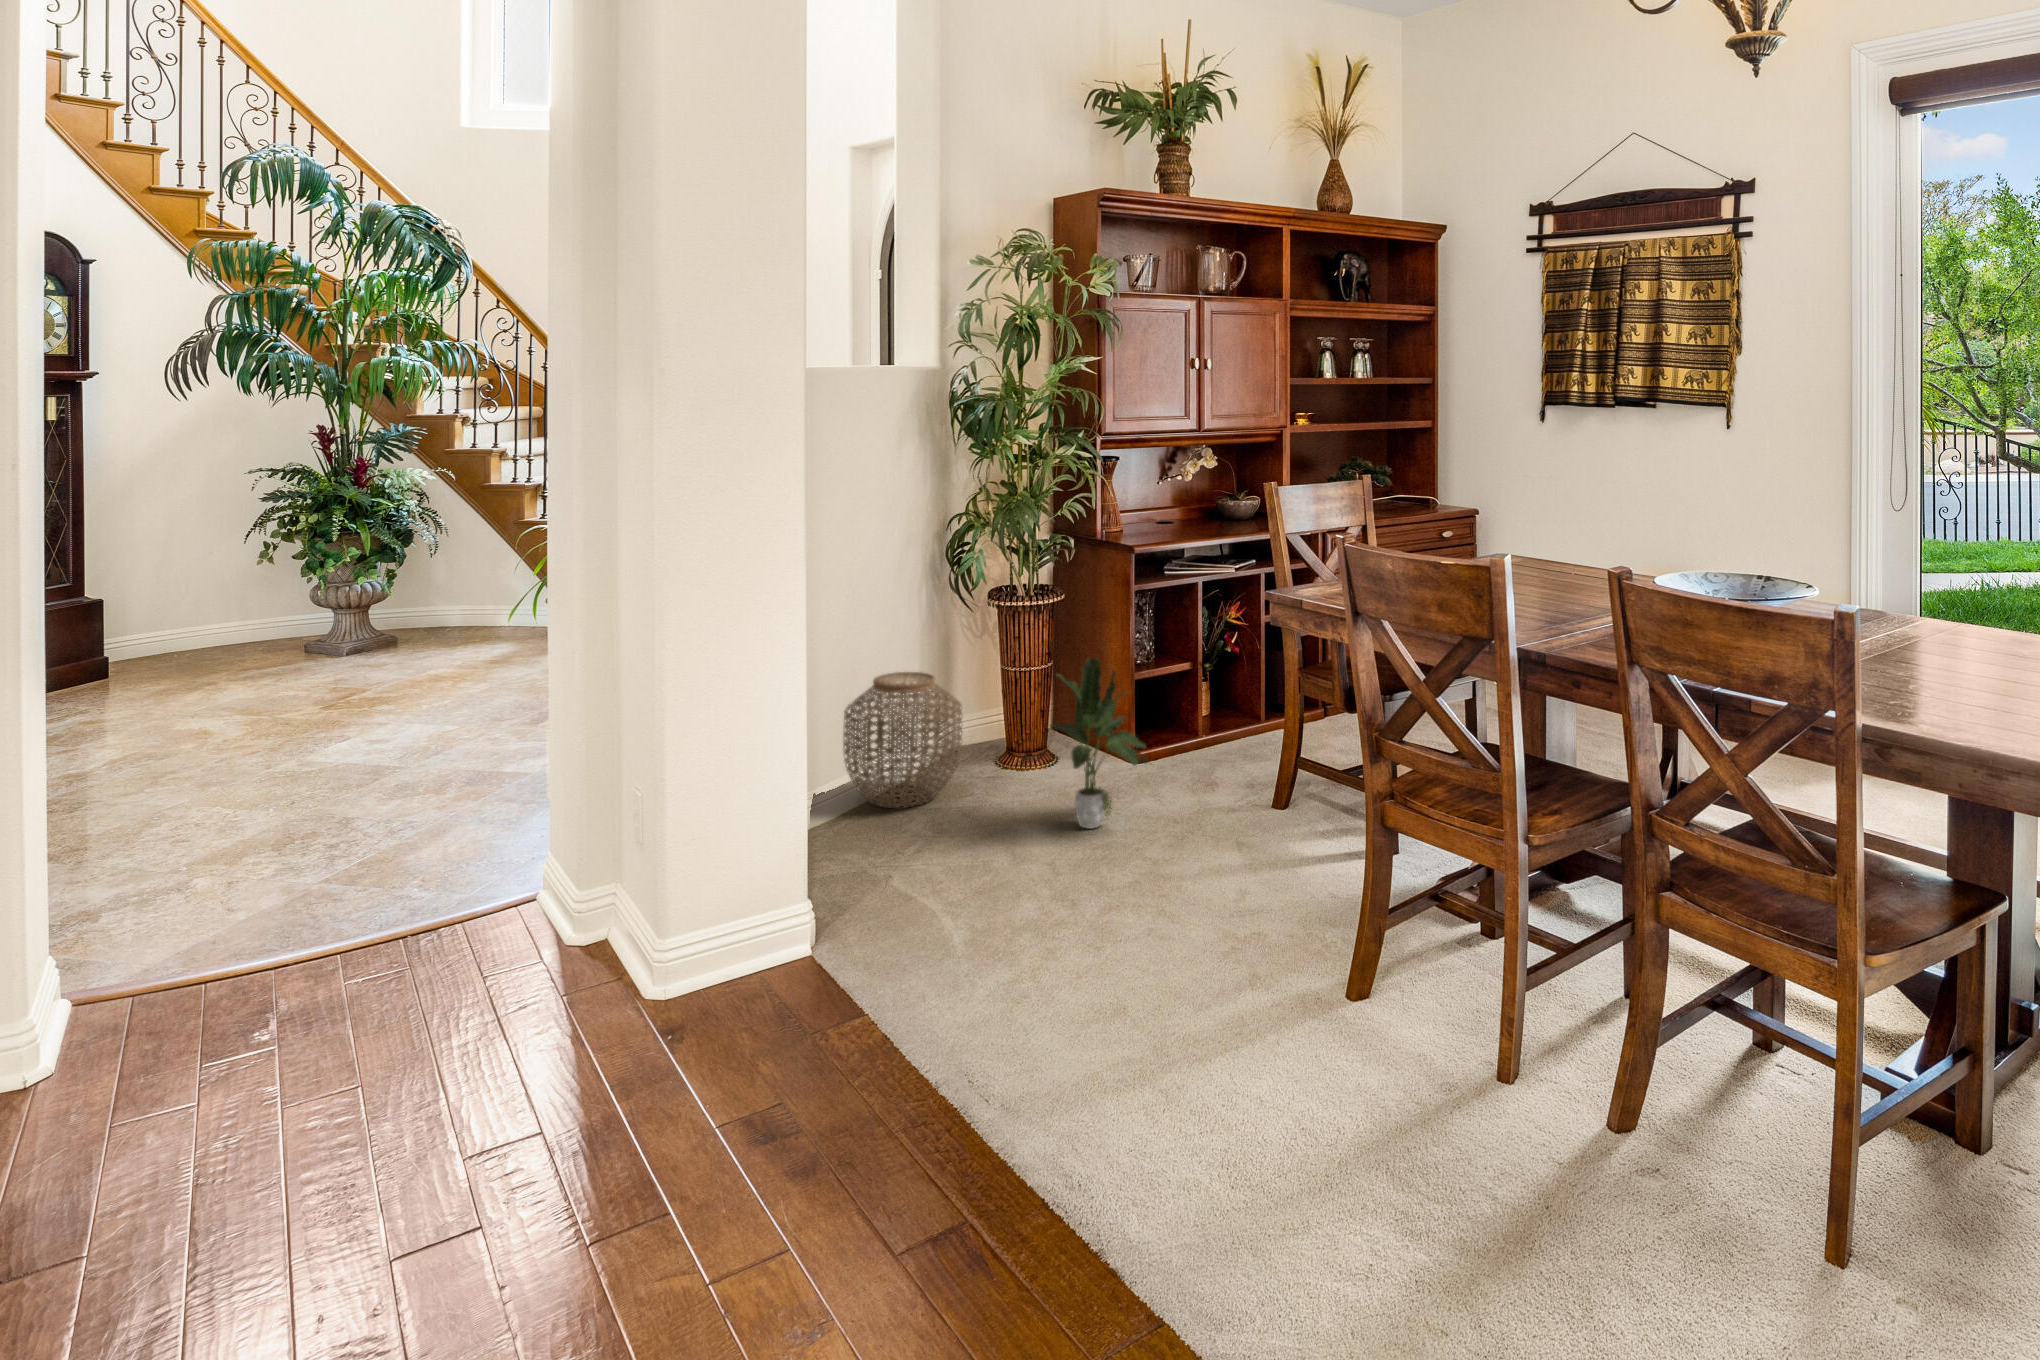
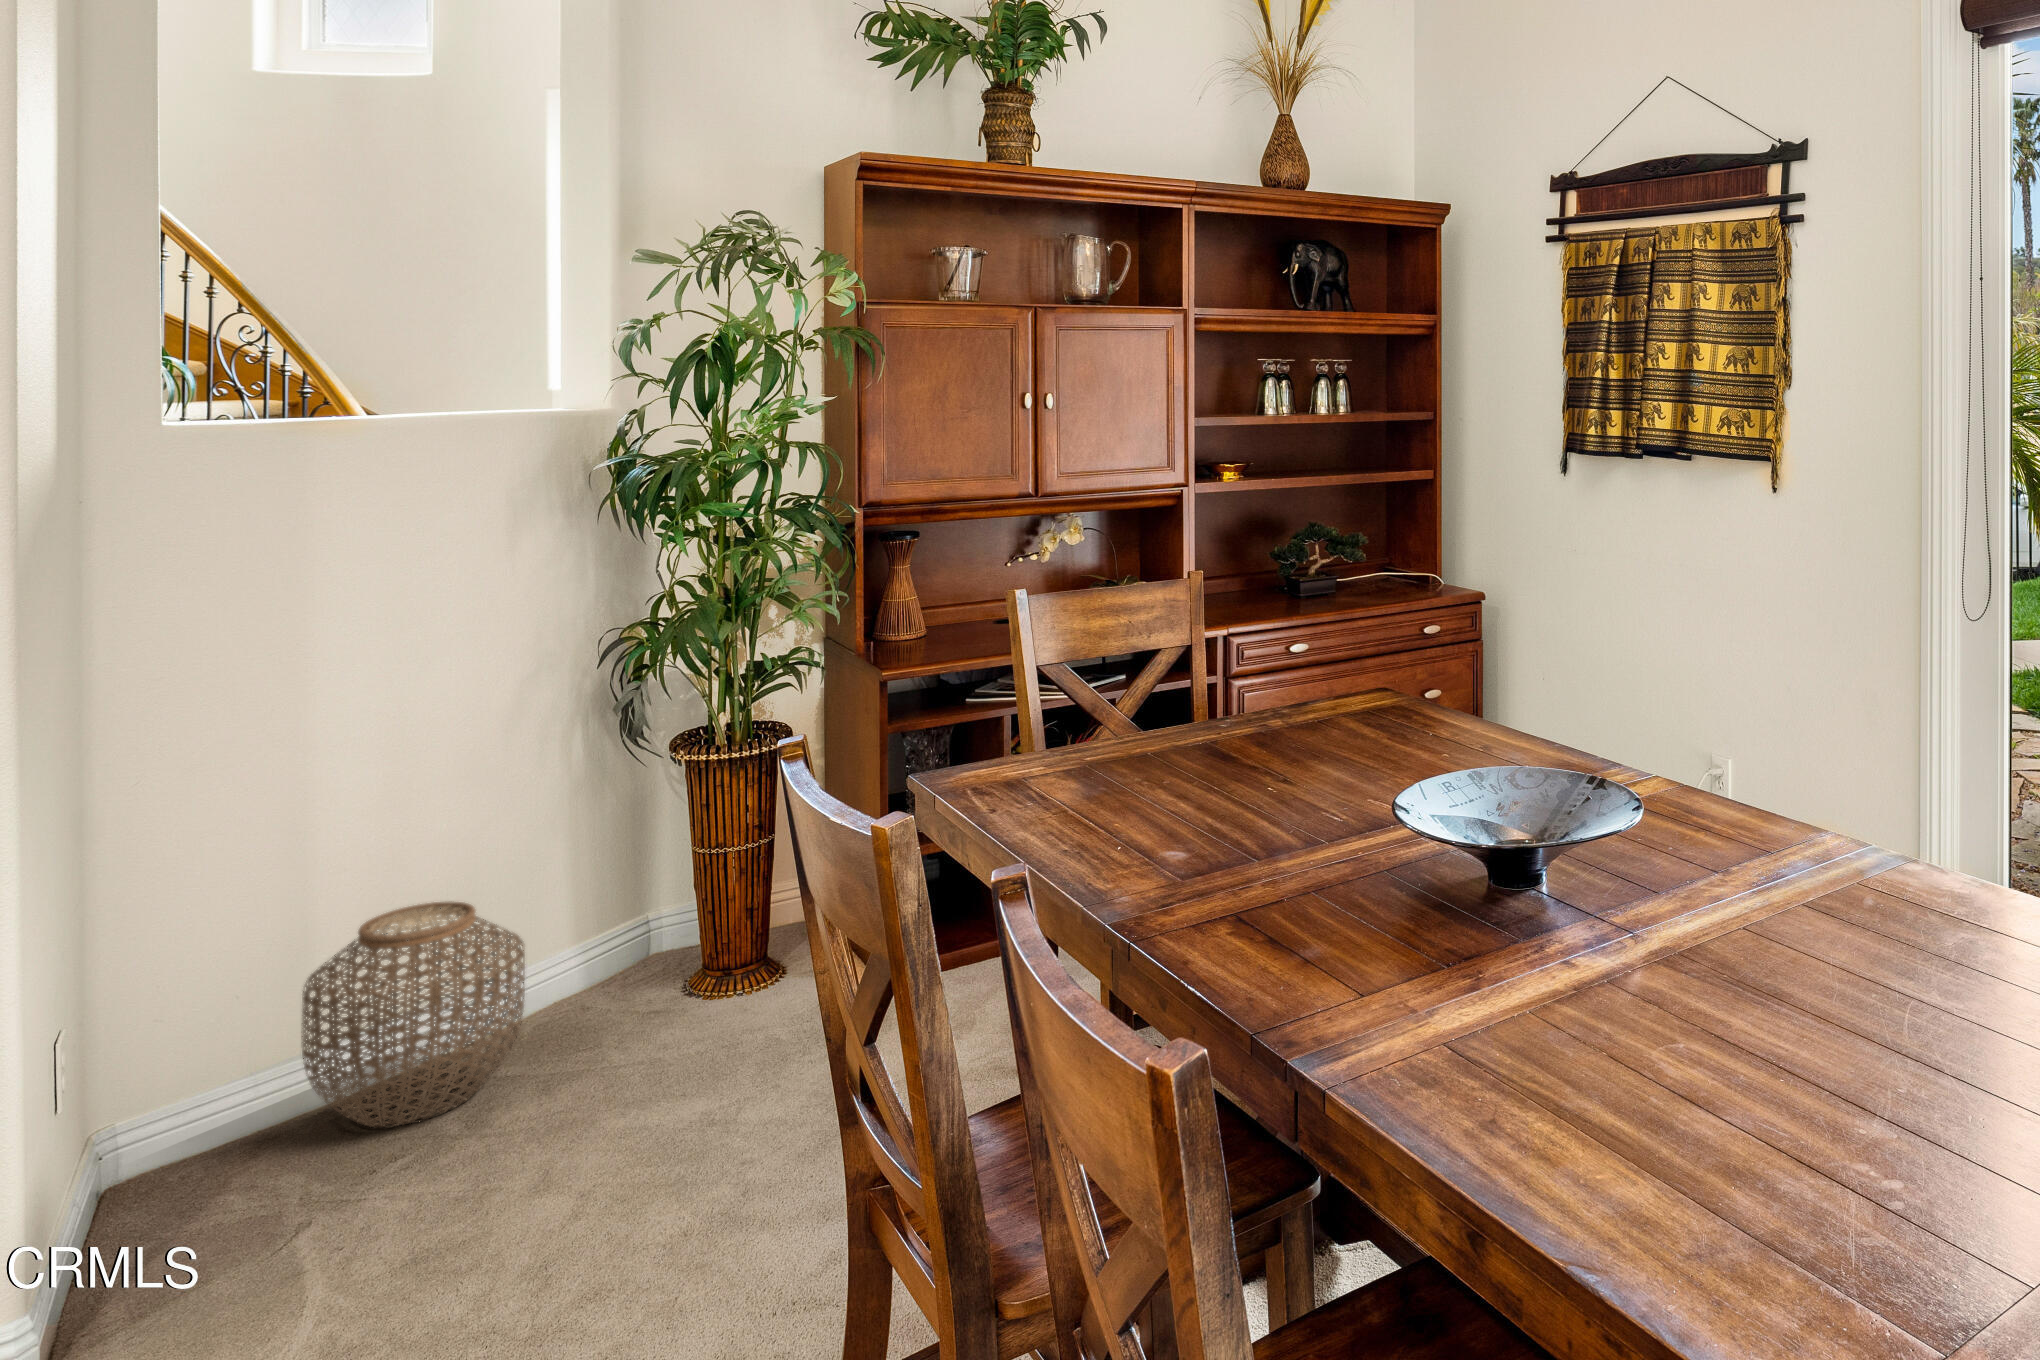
potted plant: present [1051,658,1148,829] -> none [541,901,758,1178]

